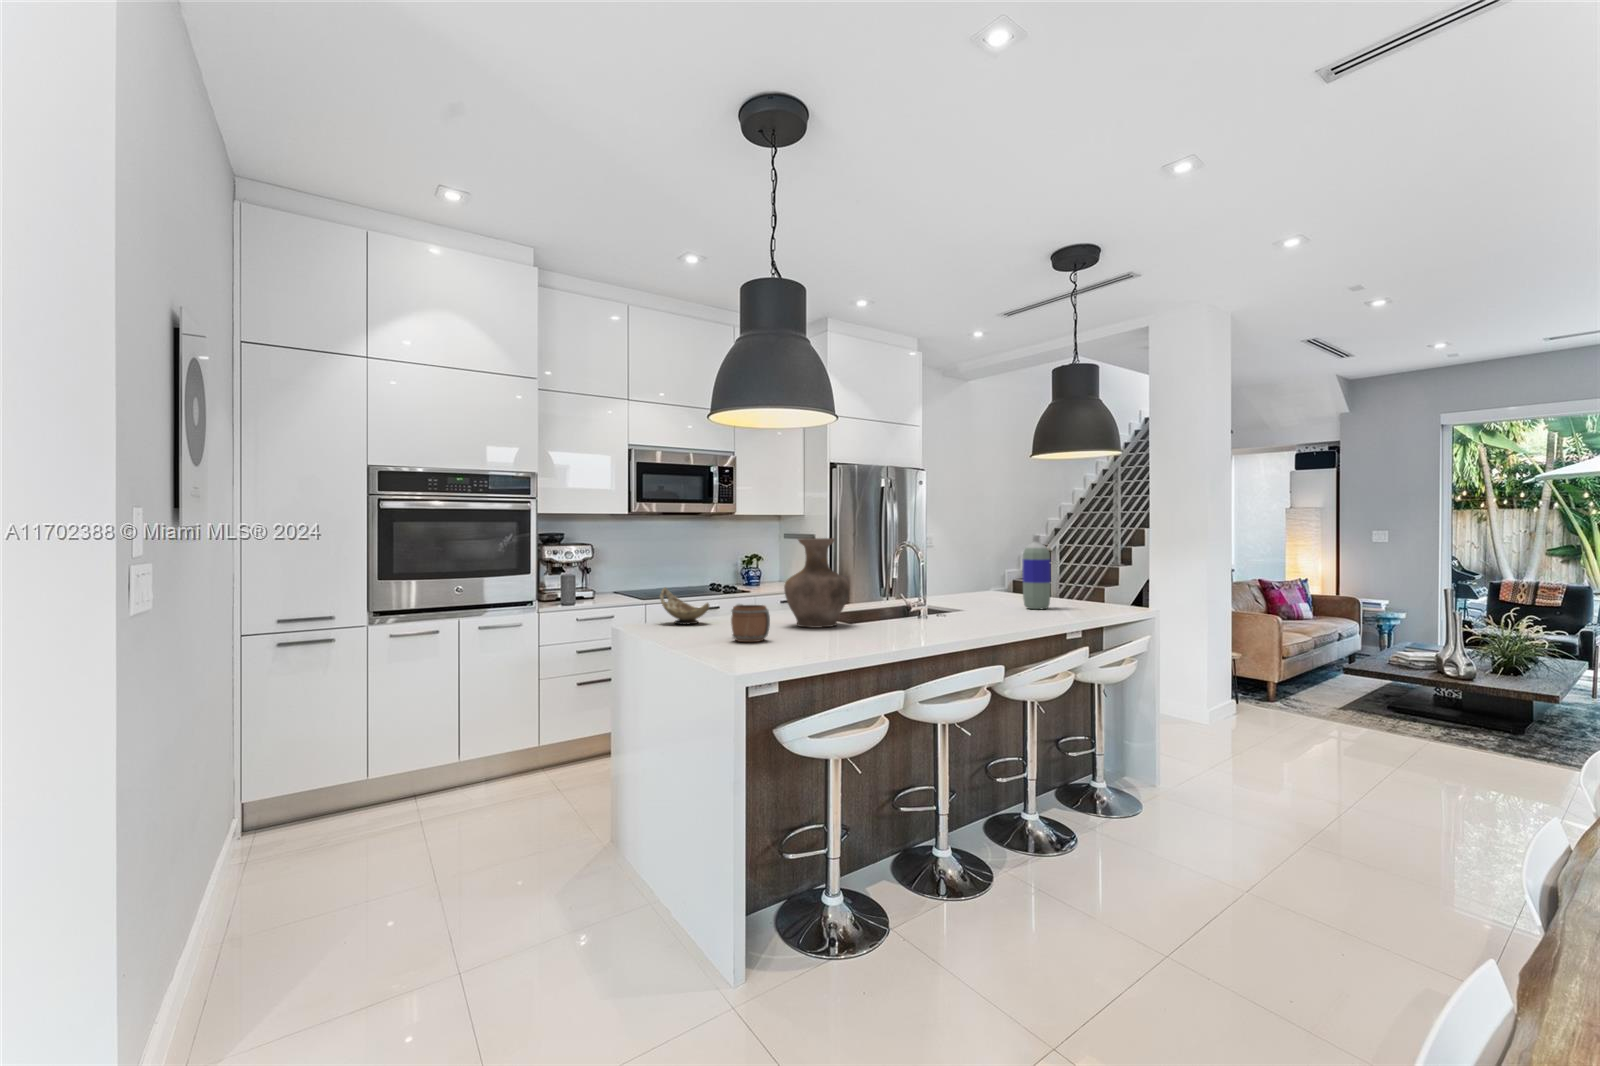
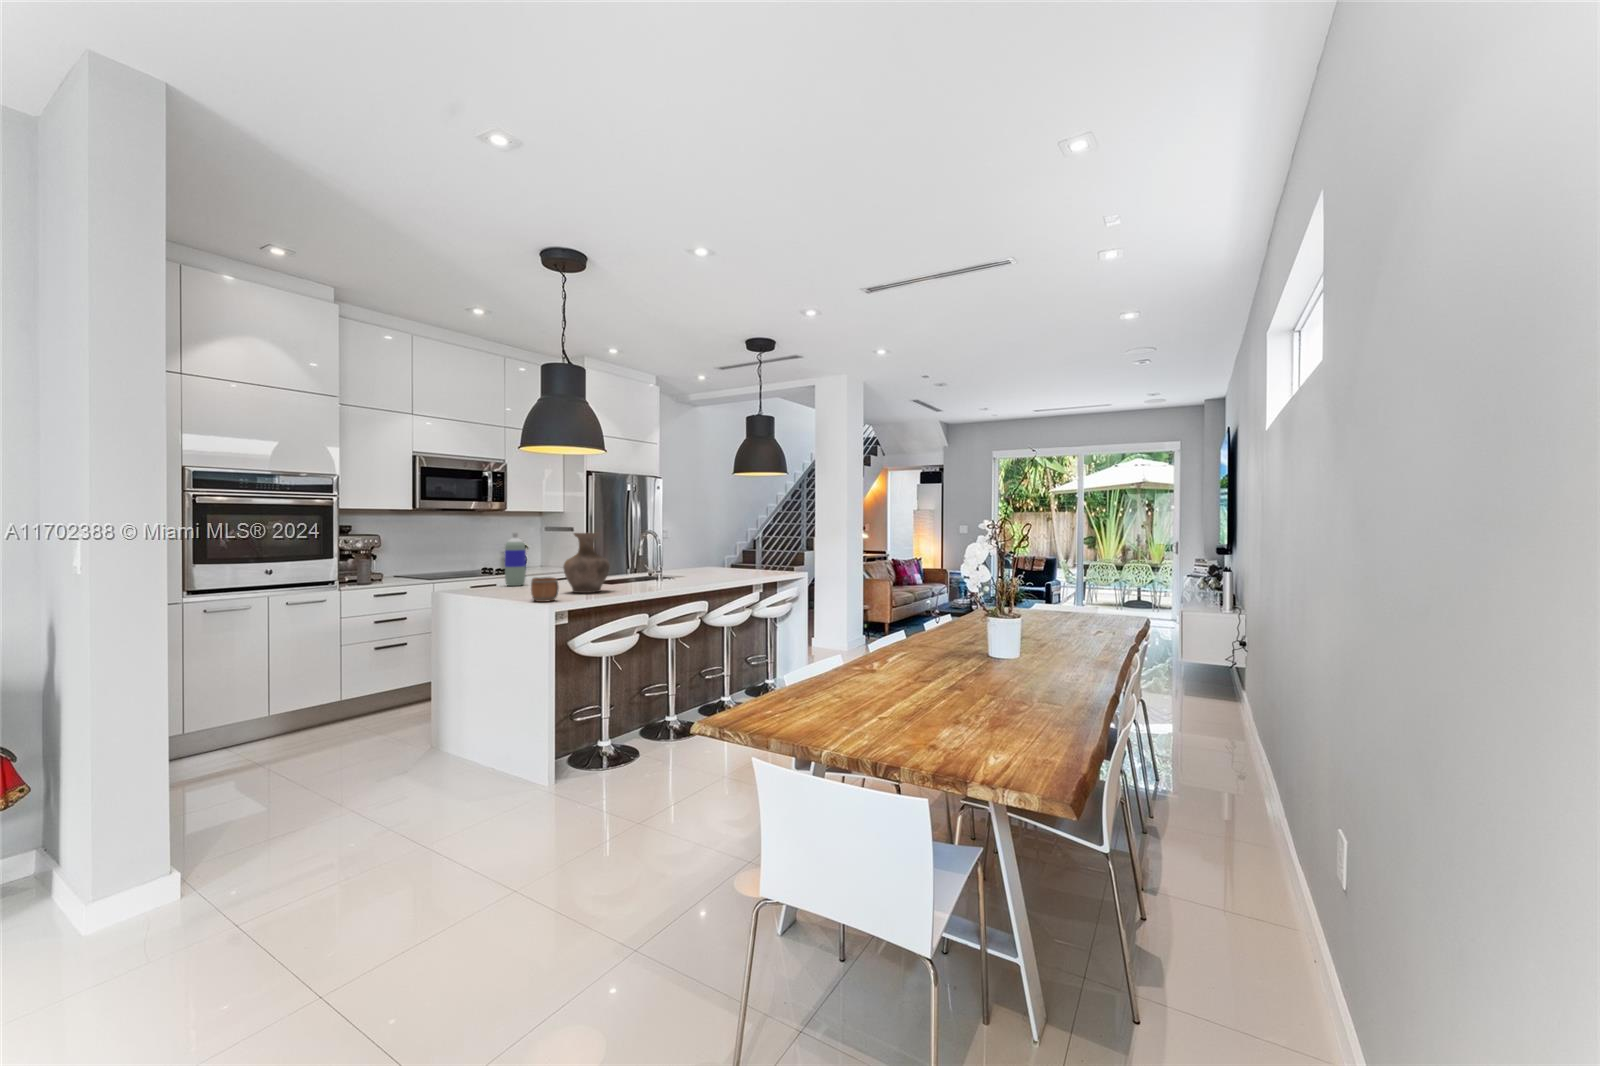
bottle: present [1023,535,1051,609] -> present [505,533,526,586]
decorative bowl: present [660,588,710,625] -> none [466,568,506,594]

